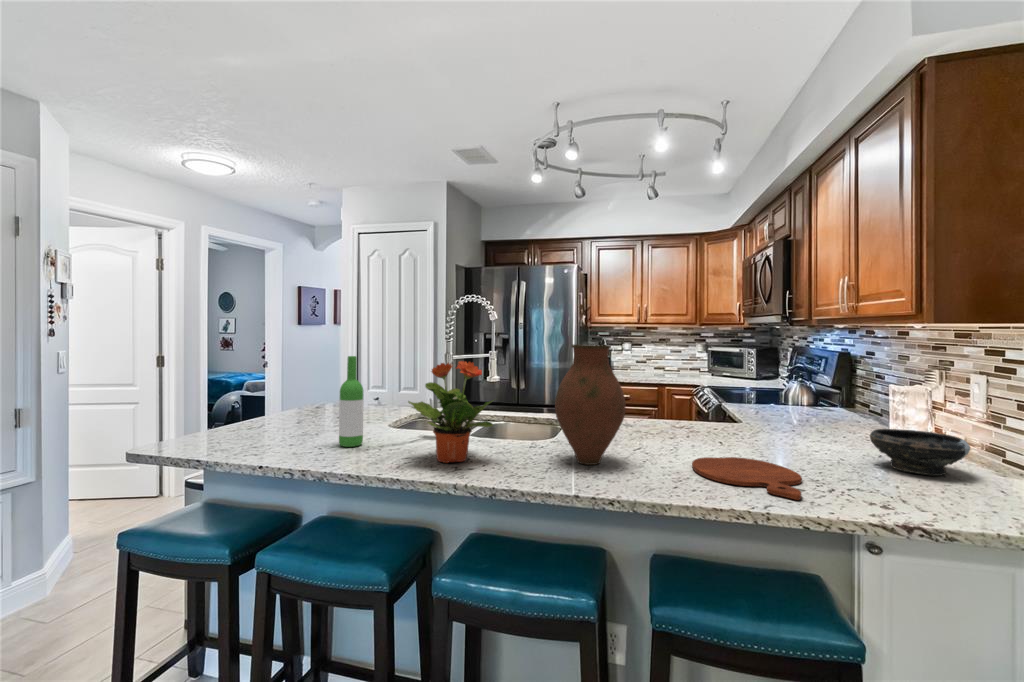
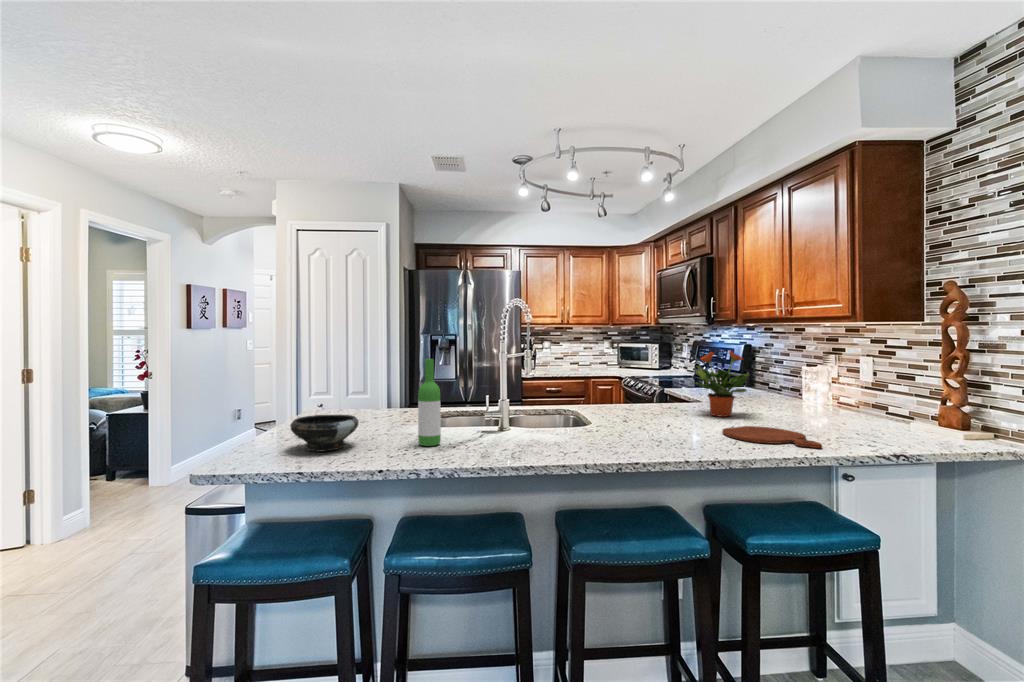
vase: present [555,344,625,465] -> none [621,342,681,441]
potted plant: present [408,361,495,463] -> present [693,351,749,417]
bowl: present [870,429,970,476] -> present [290,415,359,452]

